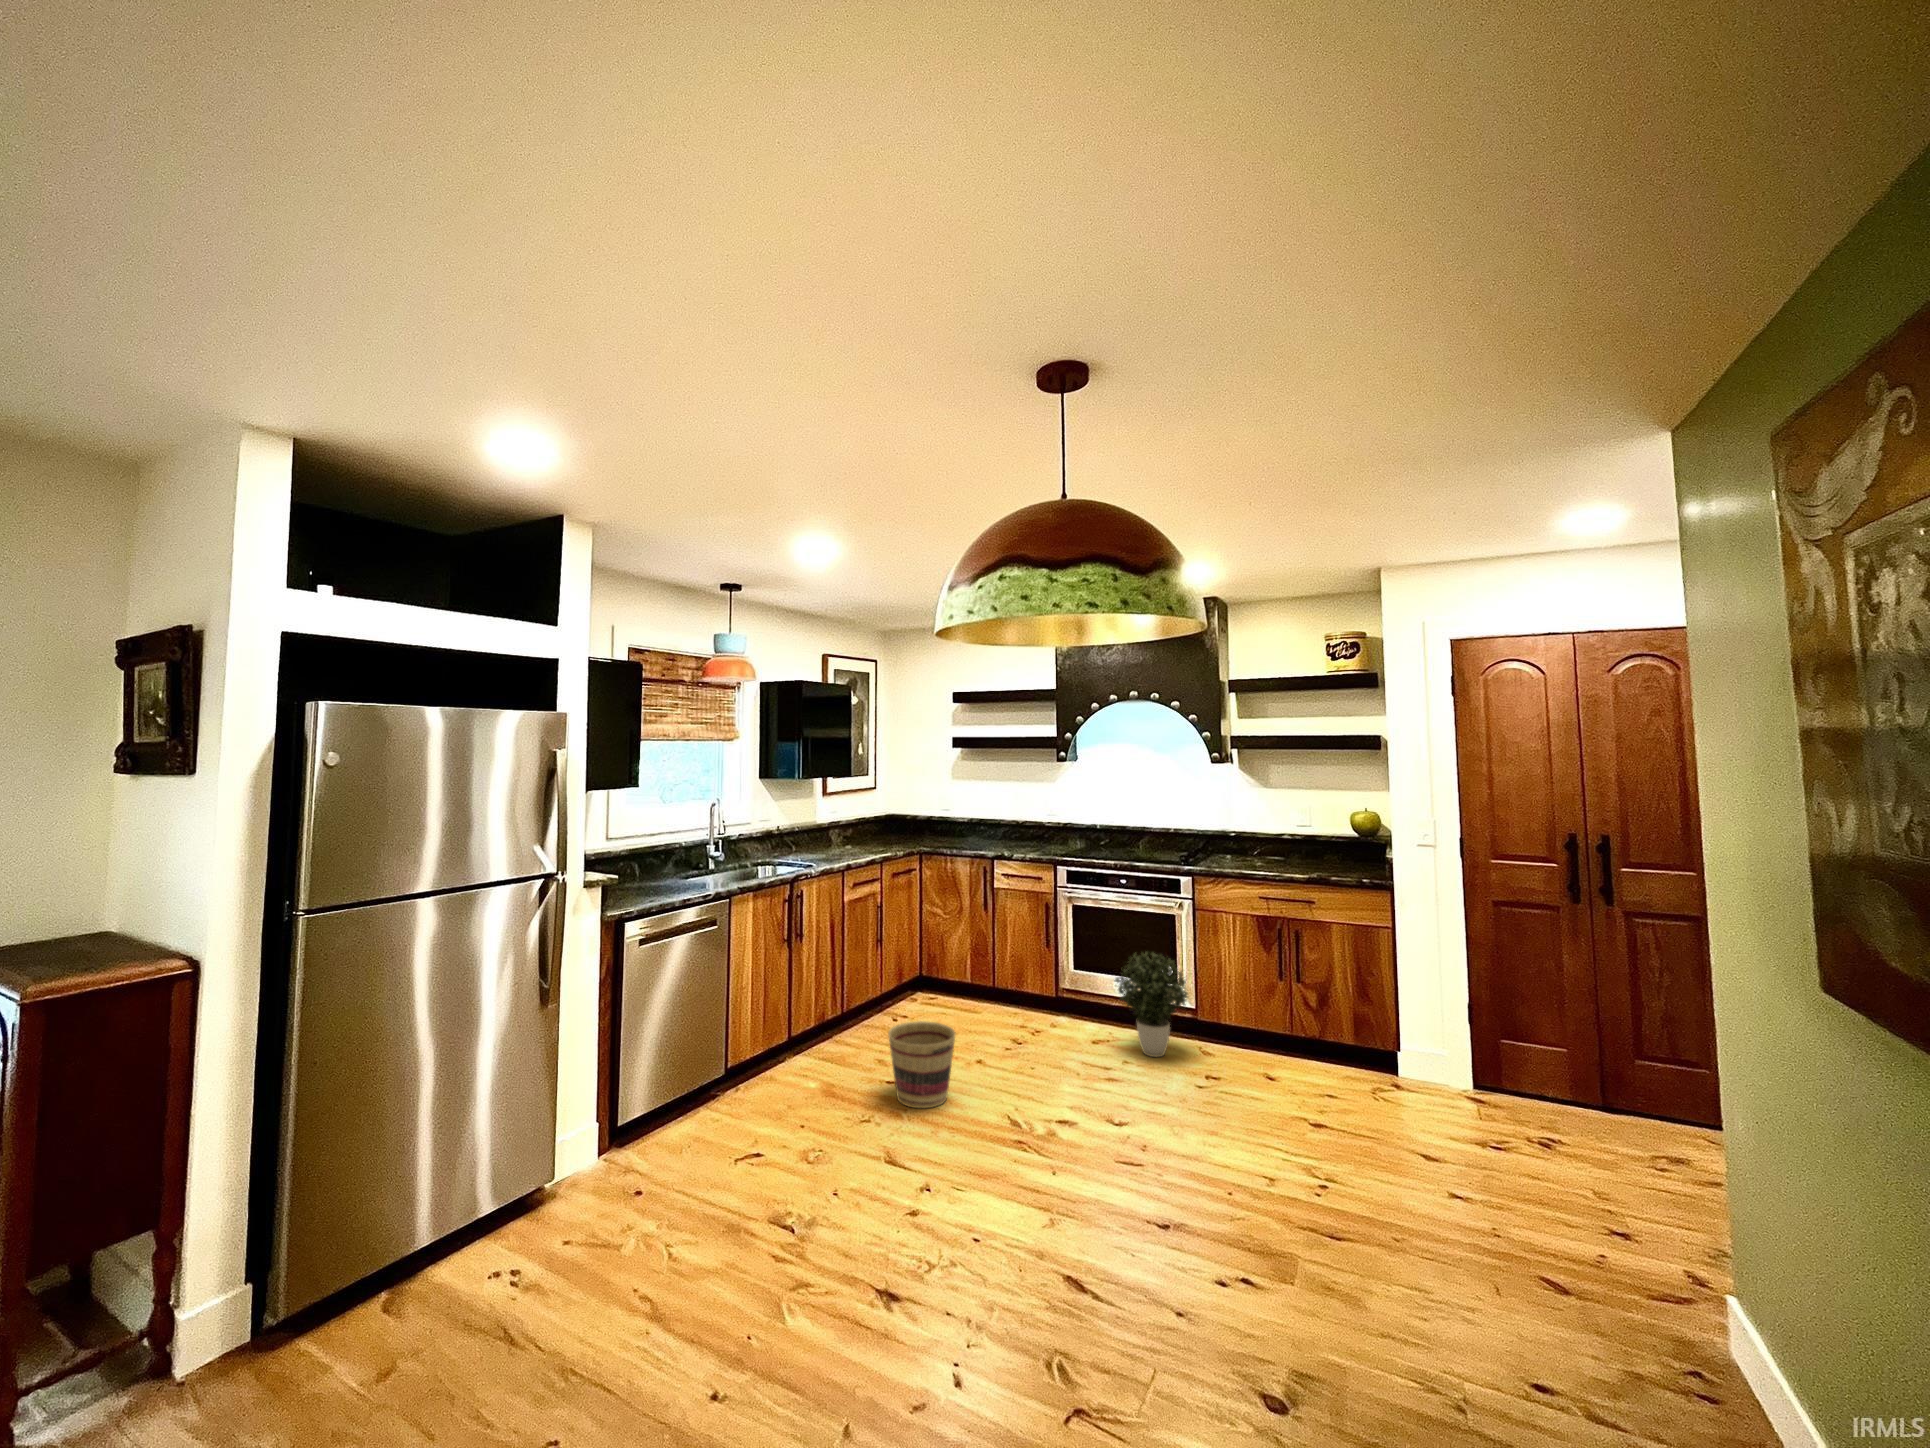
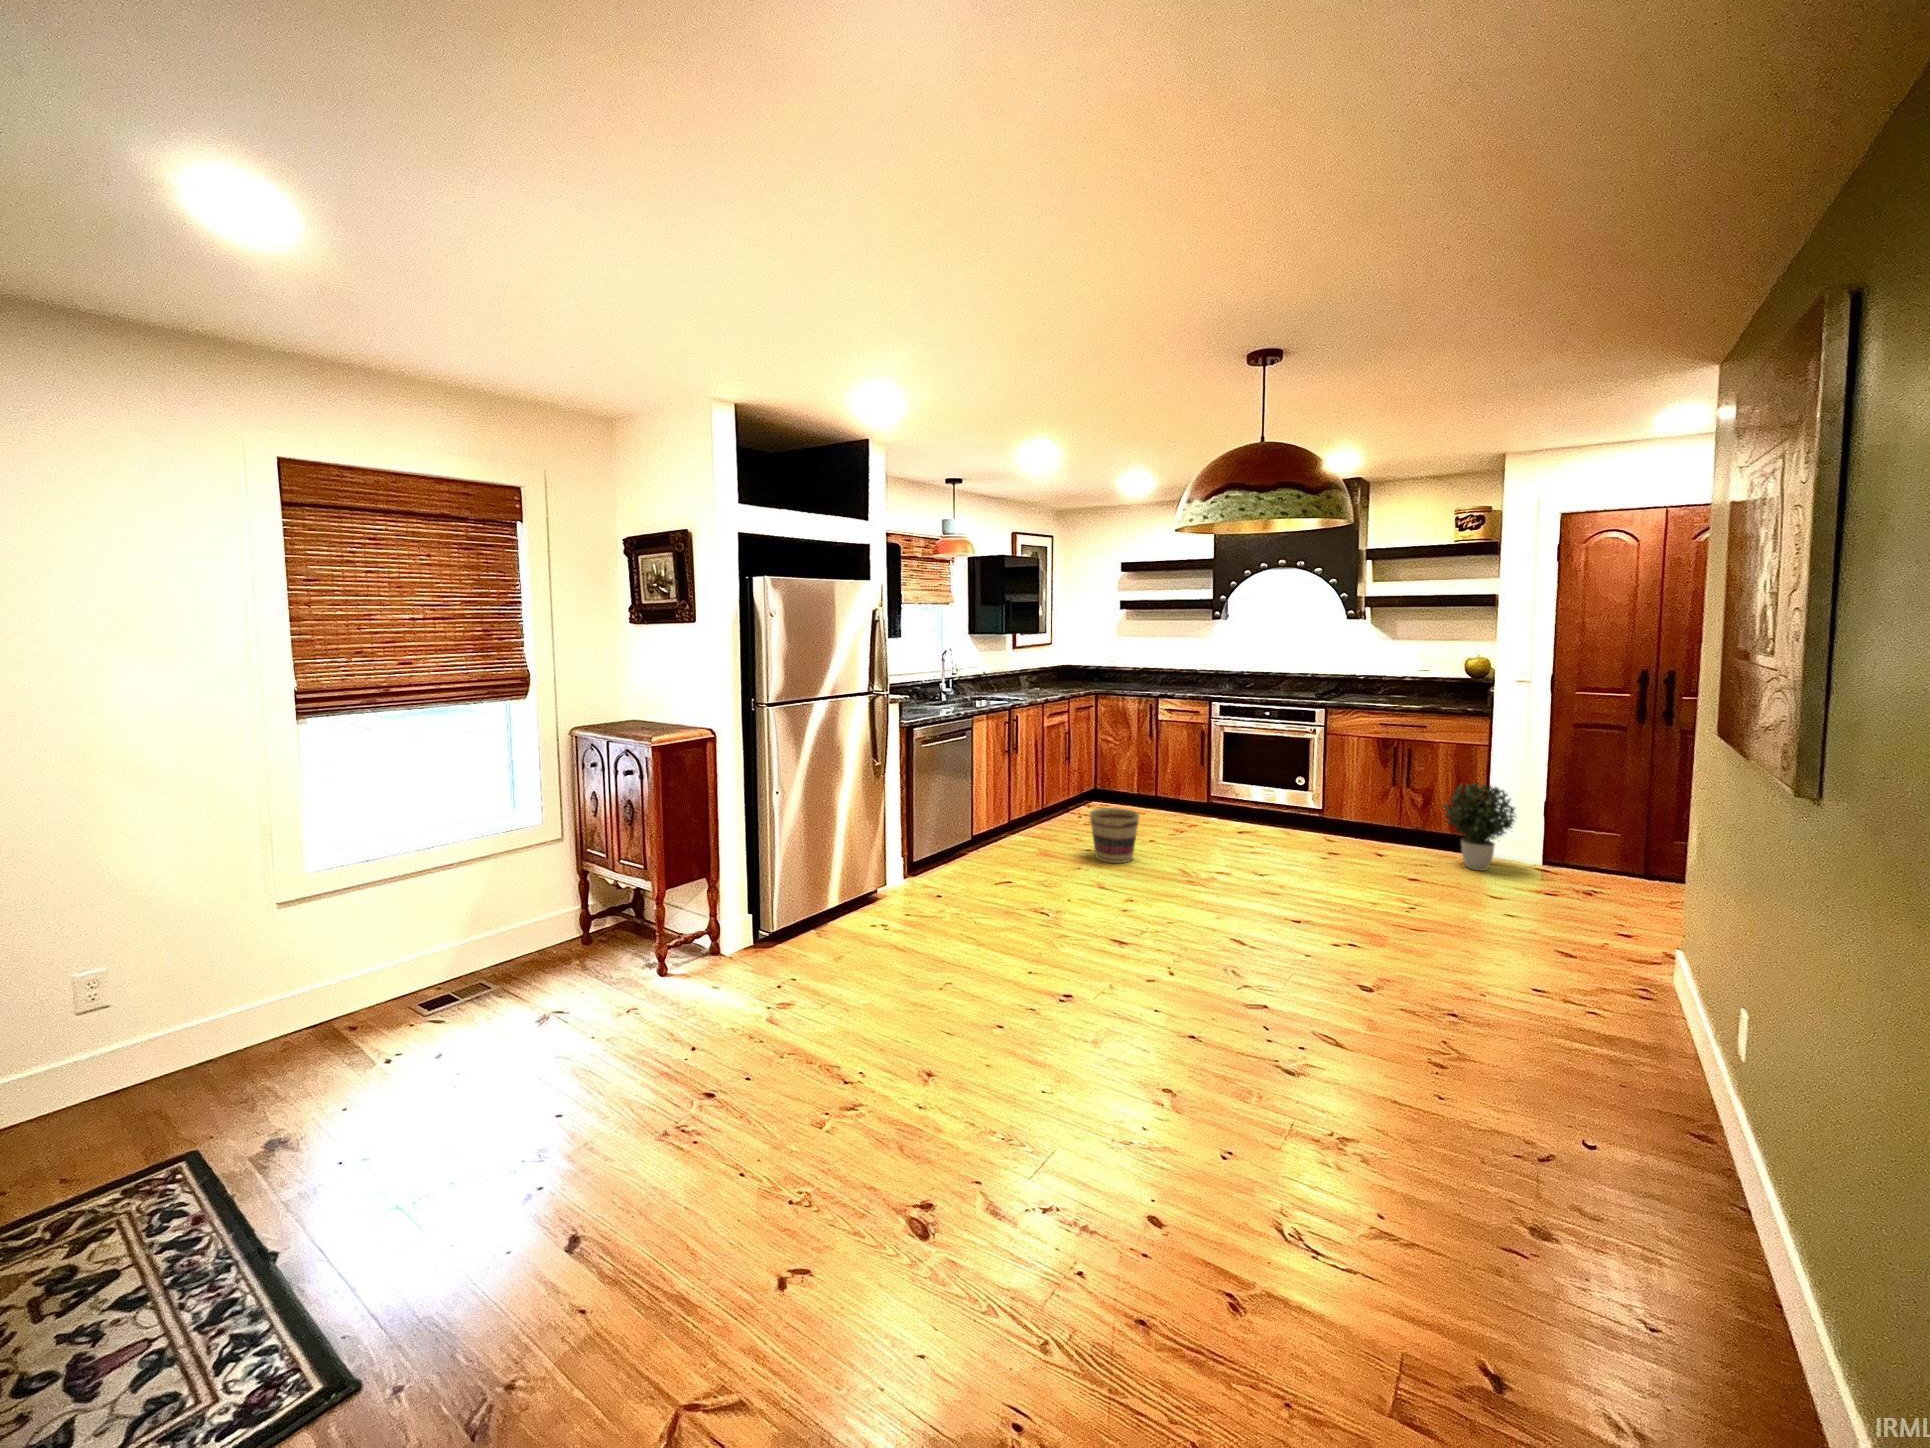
potted plant: present [1115,951,1188,1057] -> present [1443,783,1515,871]

